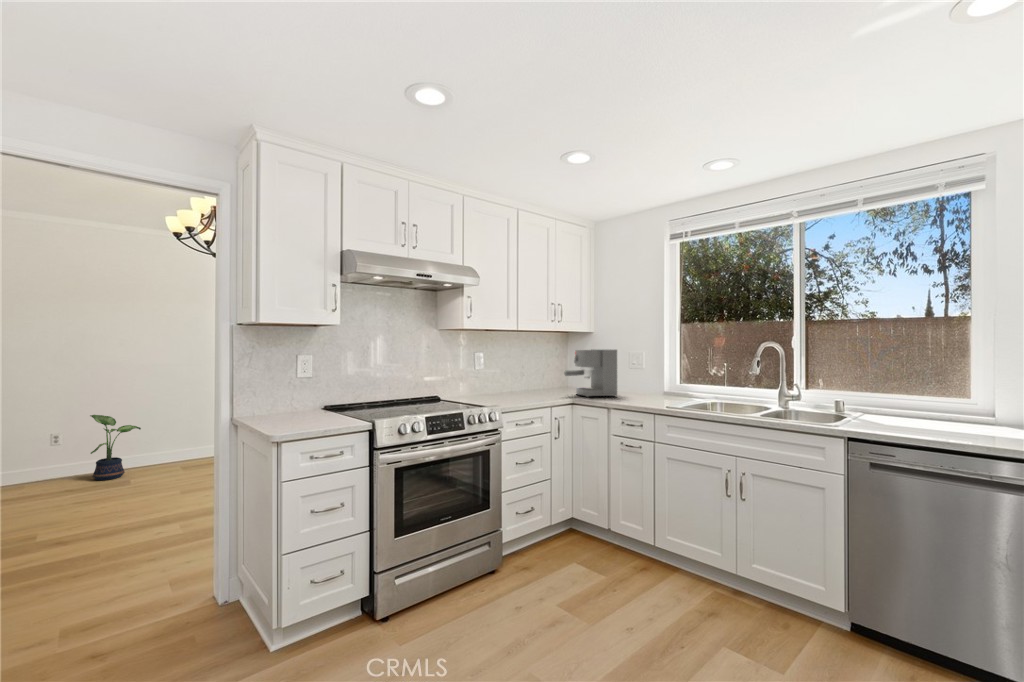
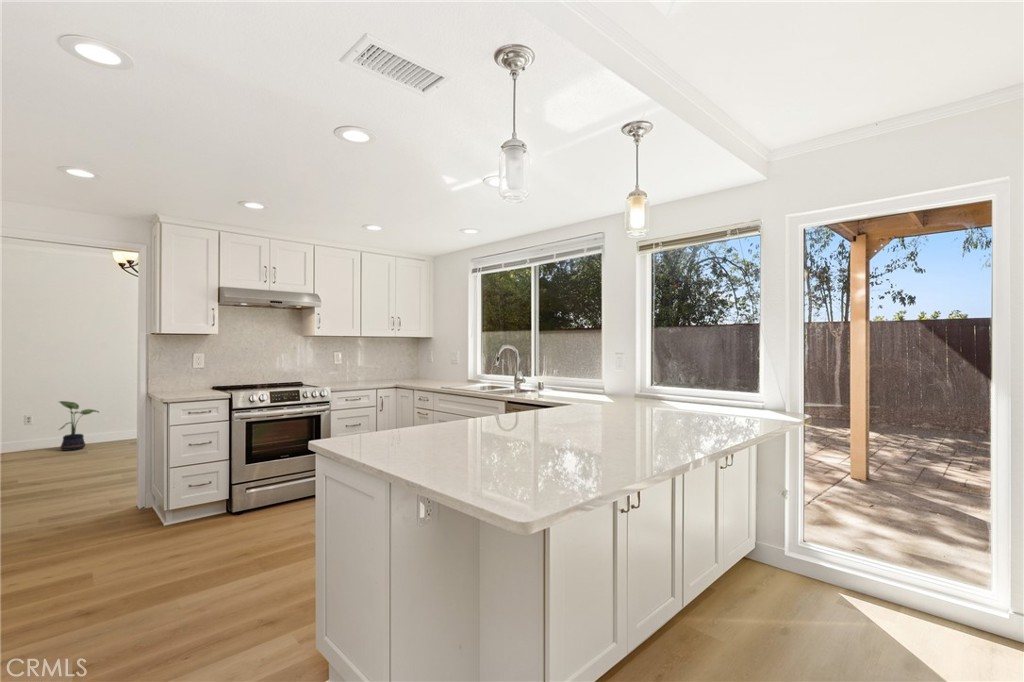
coffee maker: present [564,349,617,397] -> none [396,350,432,383]

